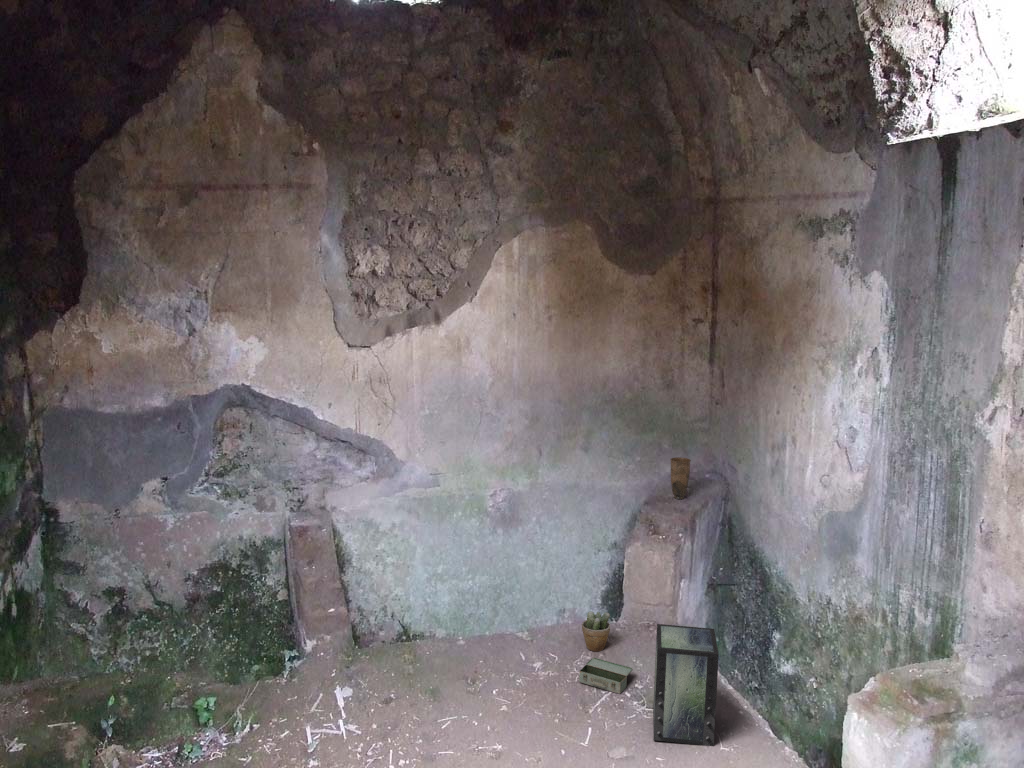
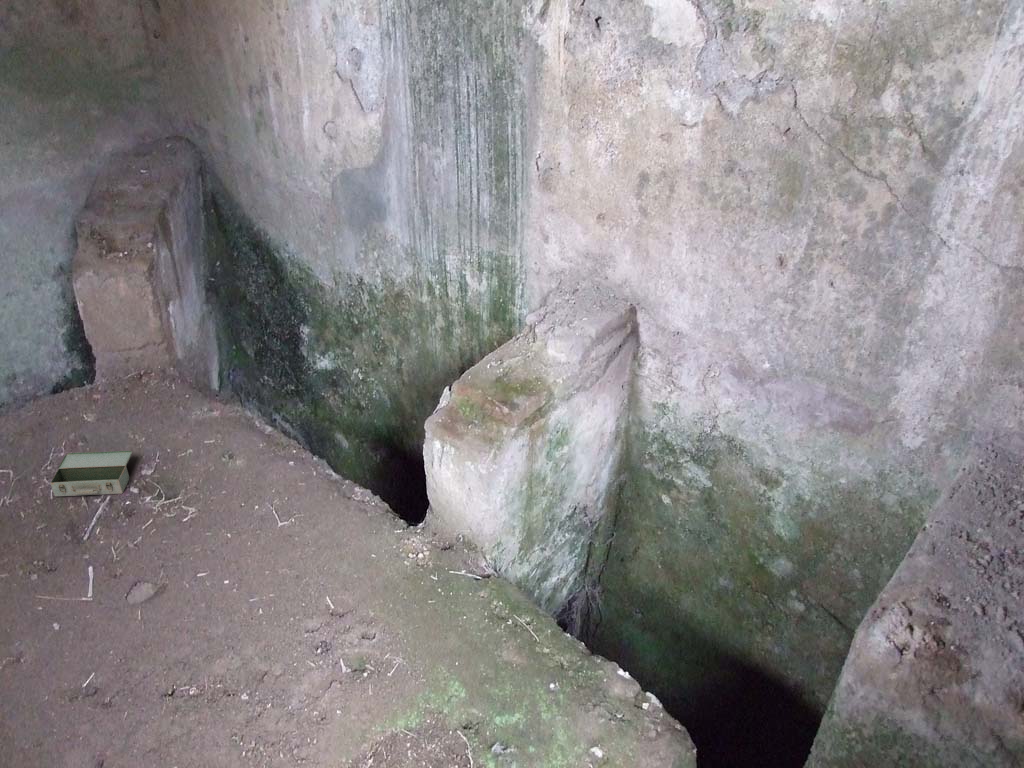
vase: present [670,457,691,499] -> none [106,123,143,185]
potted plant: present [582,611,610,651] -> none [35,382,83,439]
storage box: present [653,624,719,746] -> none [150,376,271,549]

